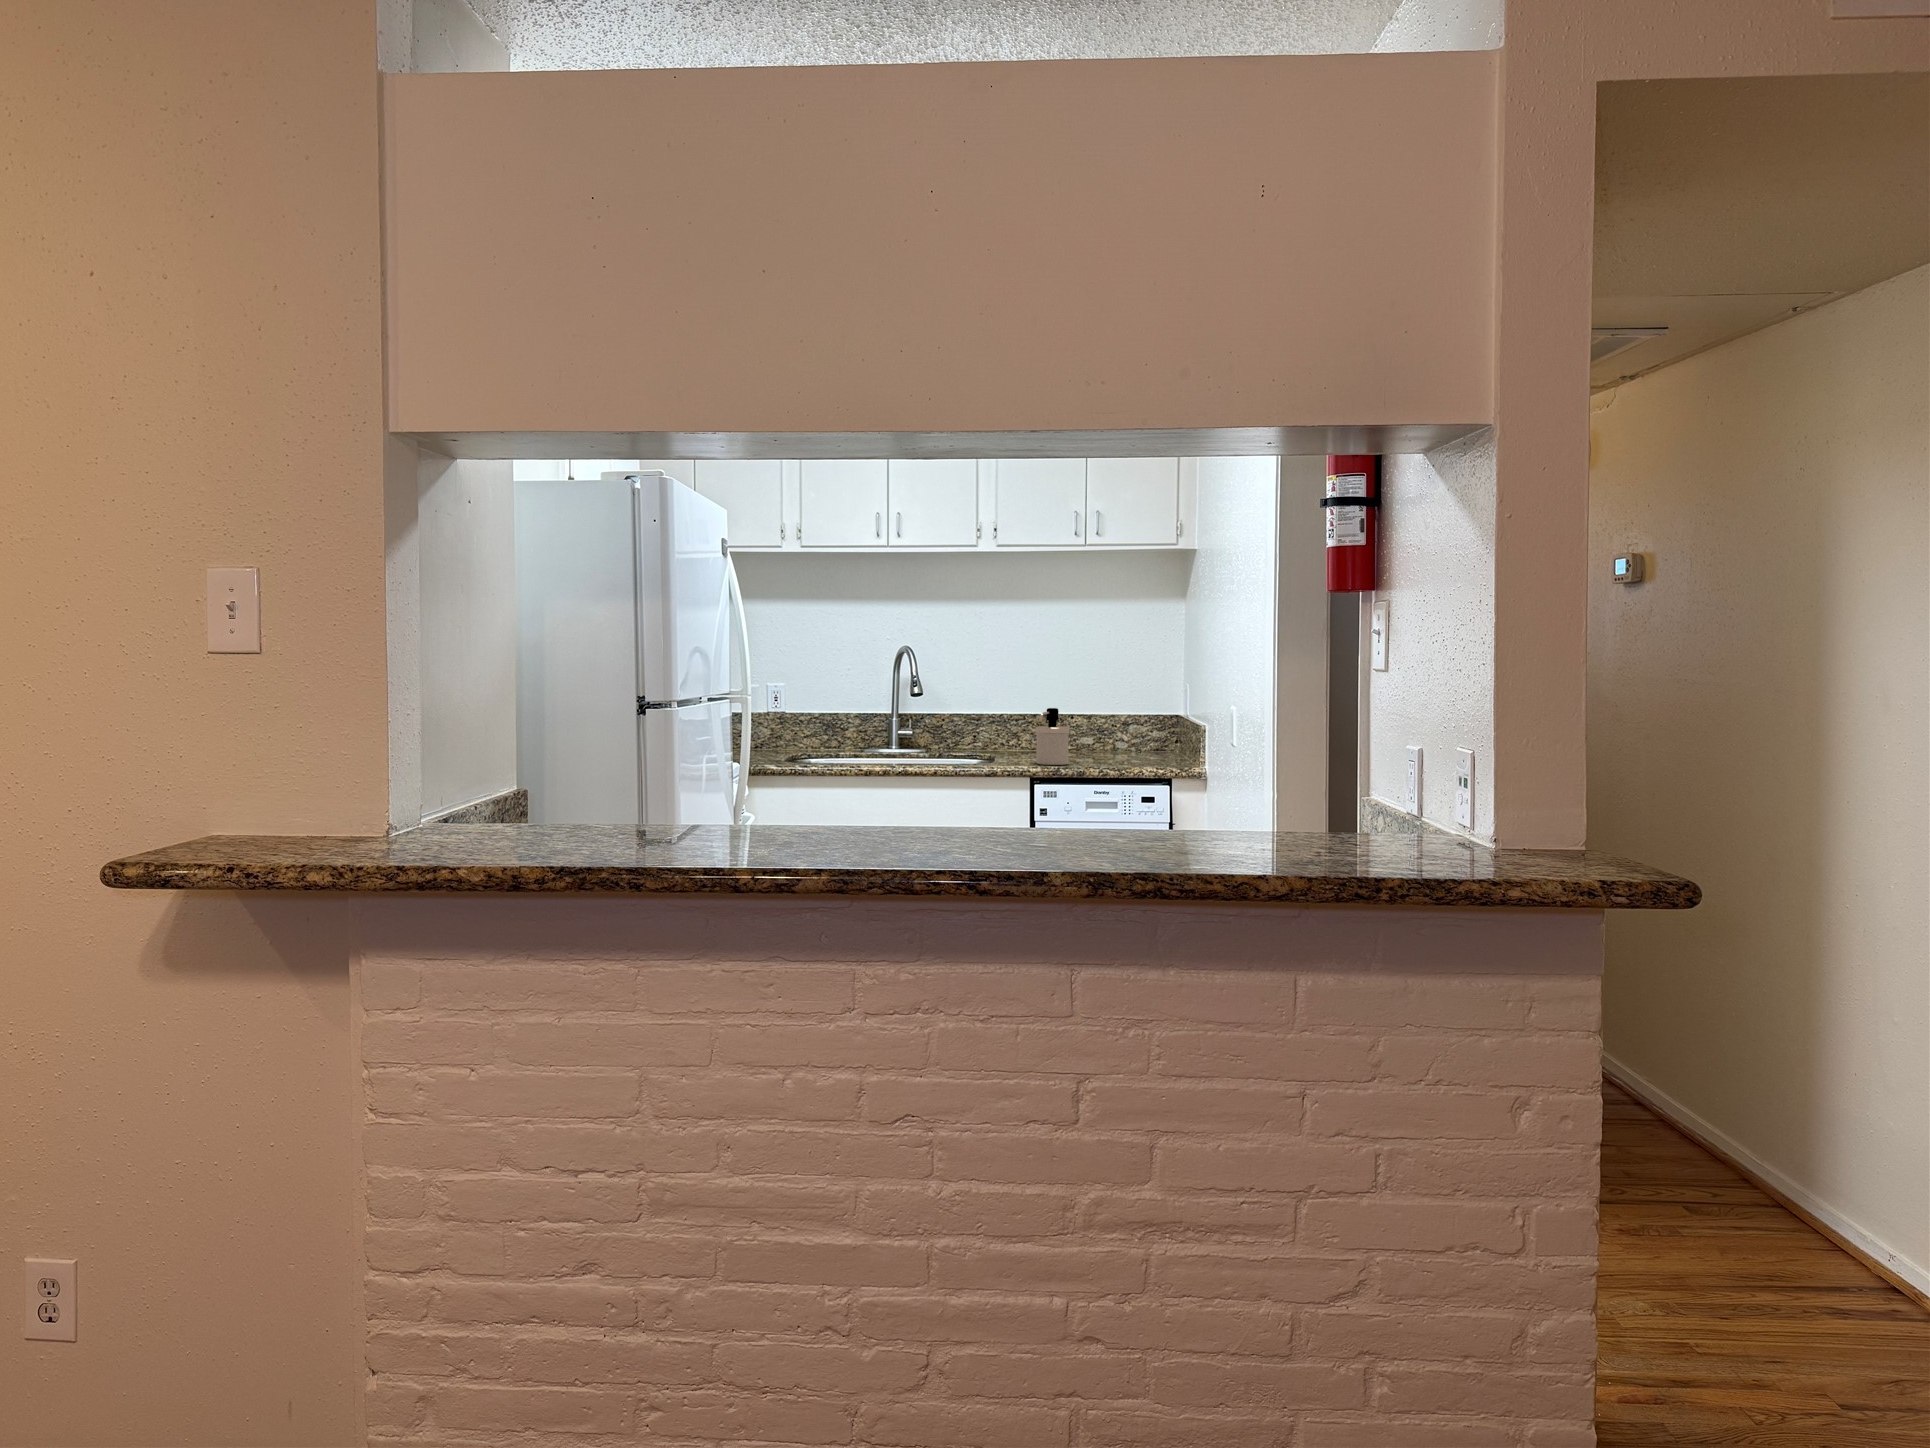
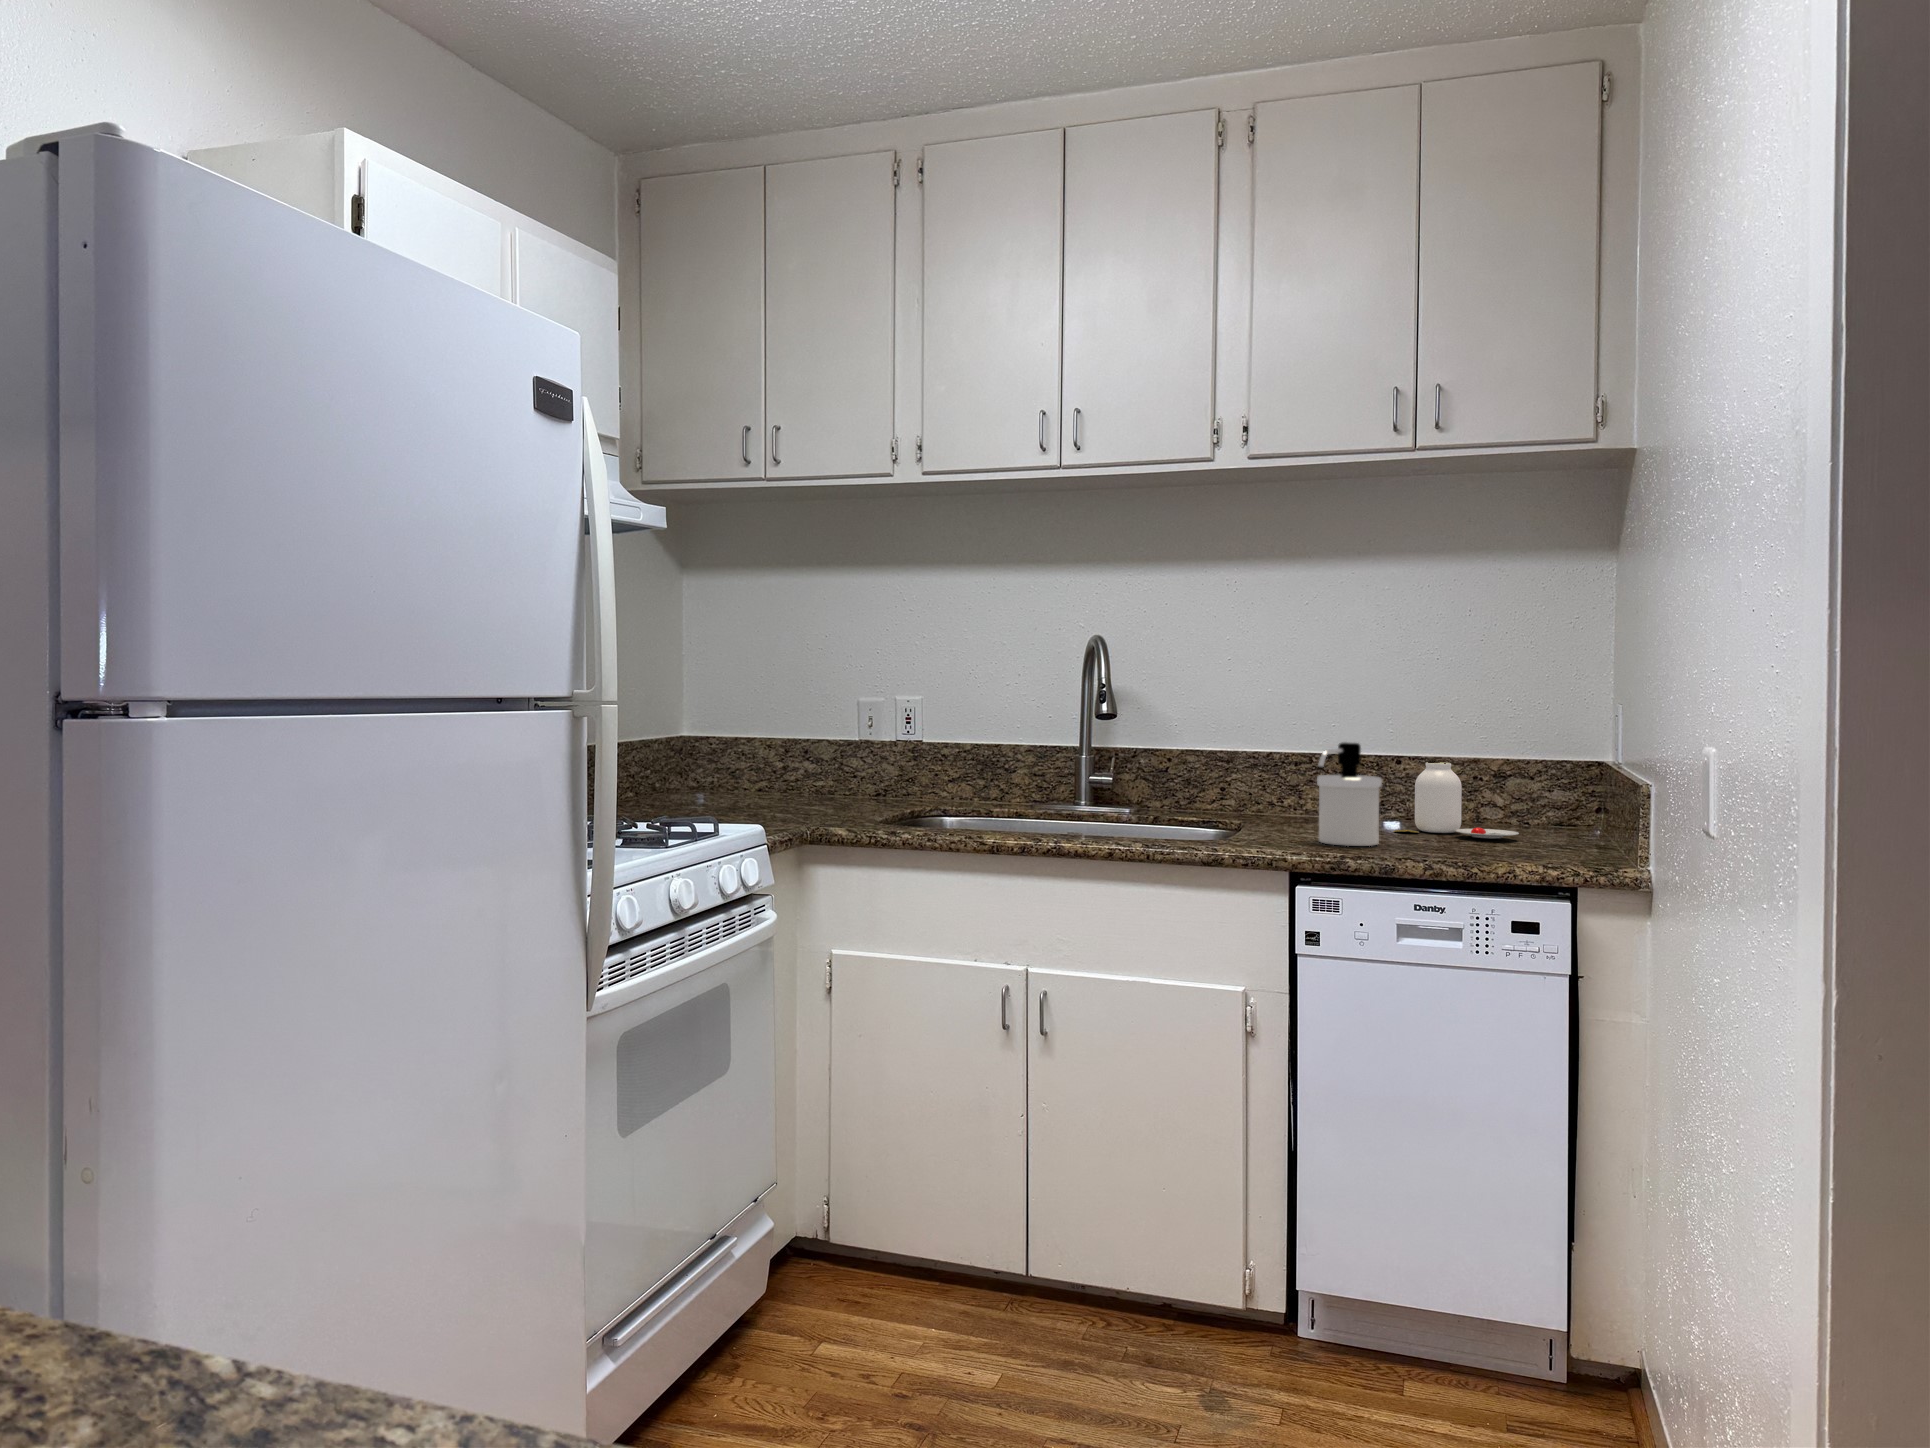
jar: none [1071,718,1137,759] -> present [1393,762,1519,838]

